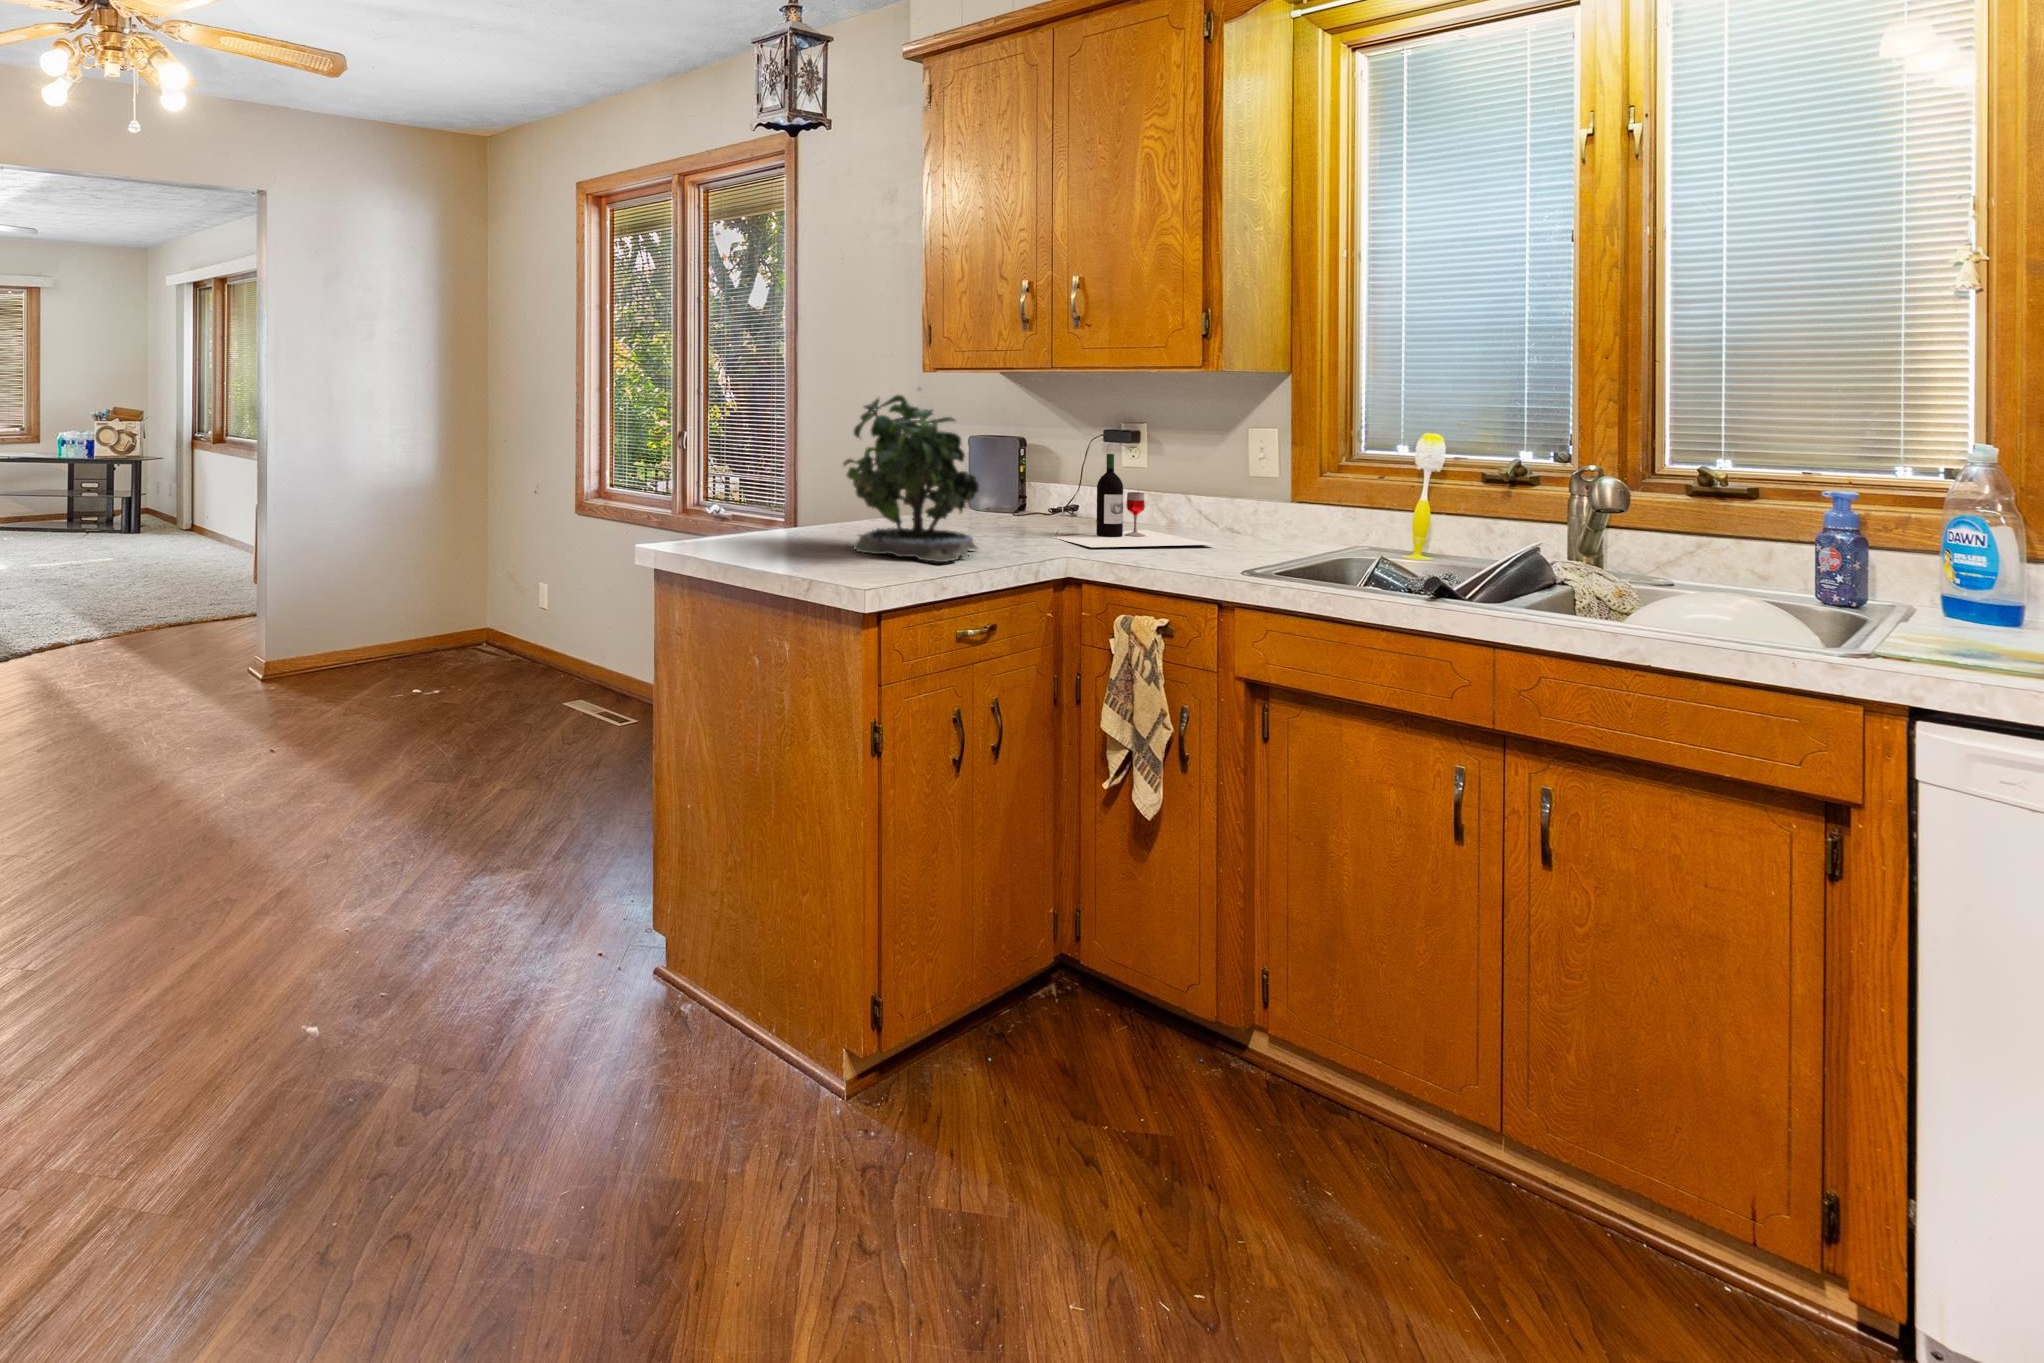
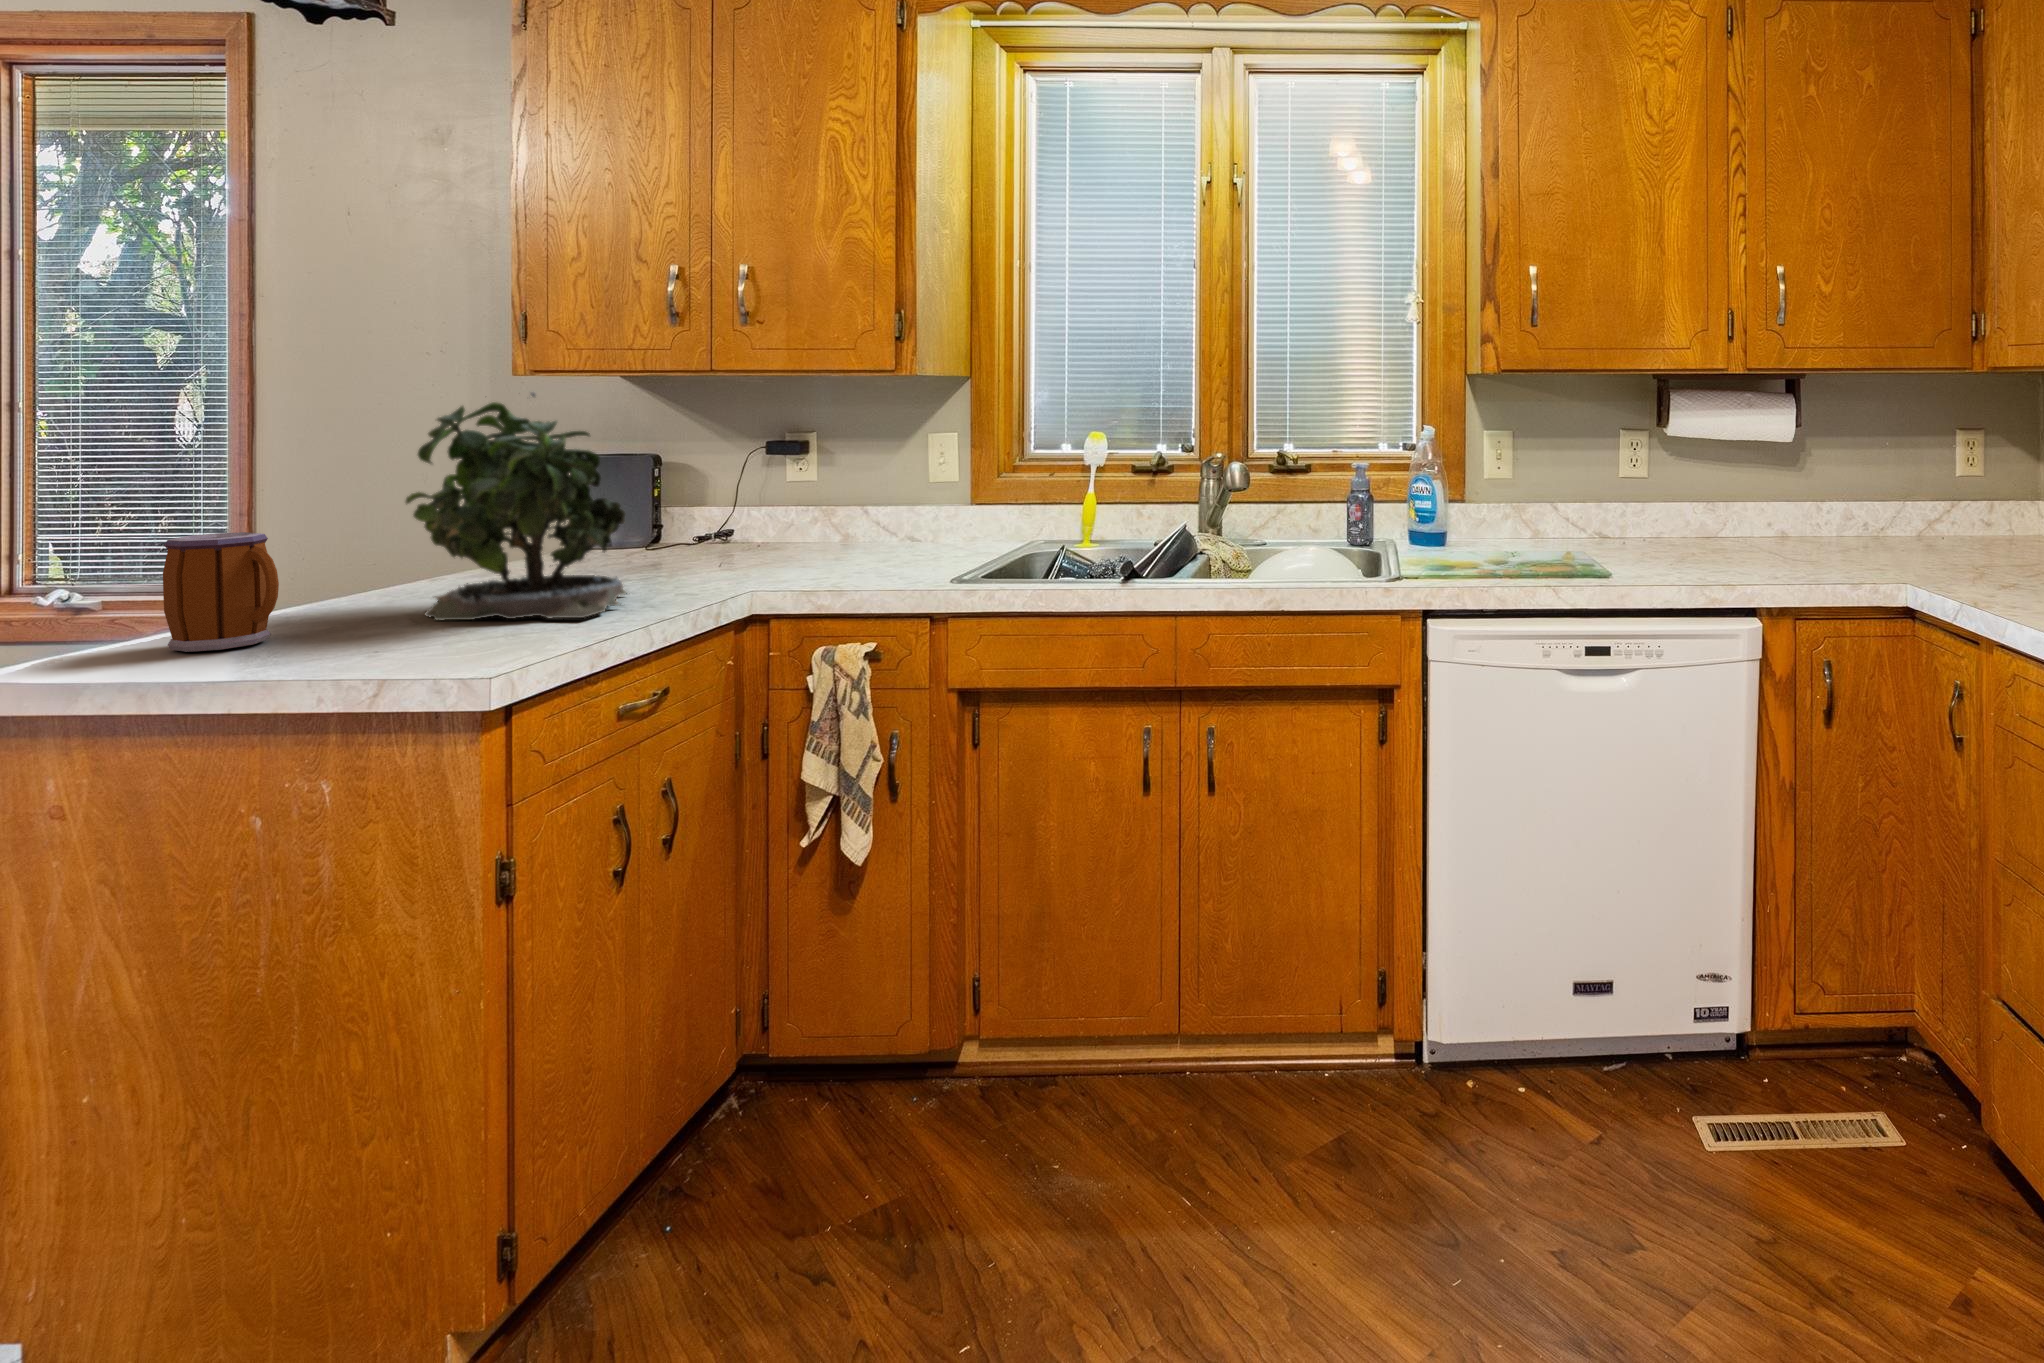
wine bottle: present [1053,454,1213,547] -> none [683,466,905,574]
mug: none [724,479,775,553] -> present [163,532,279,652]

